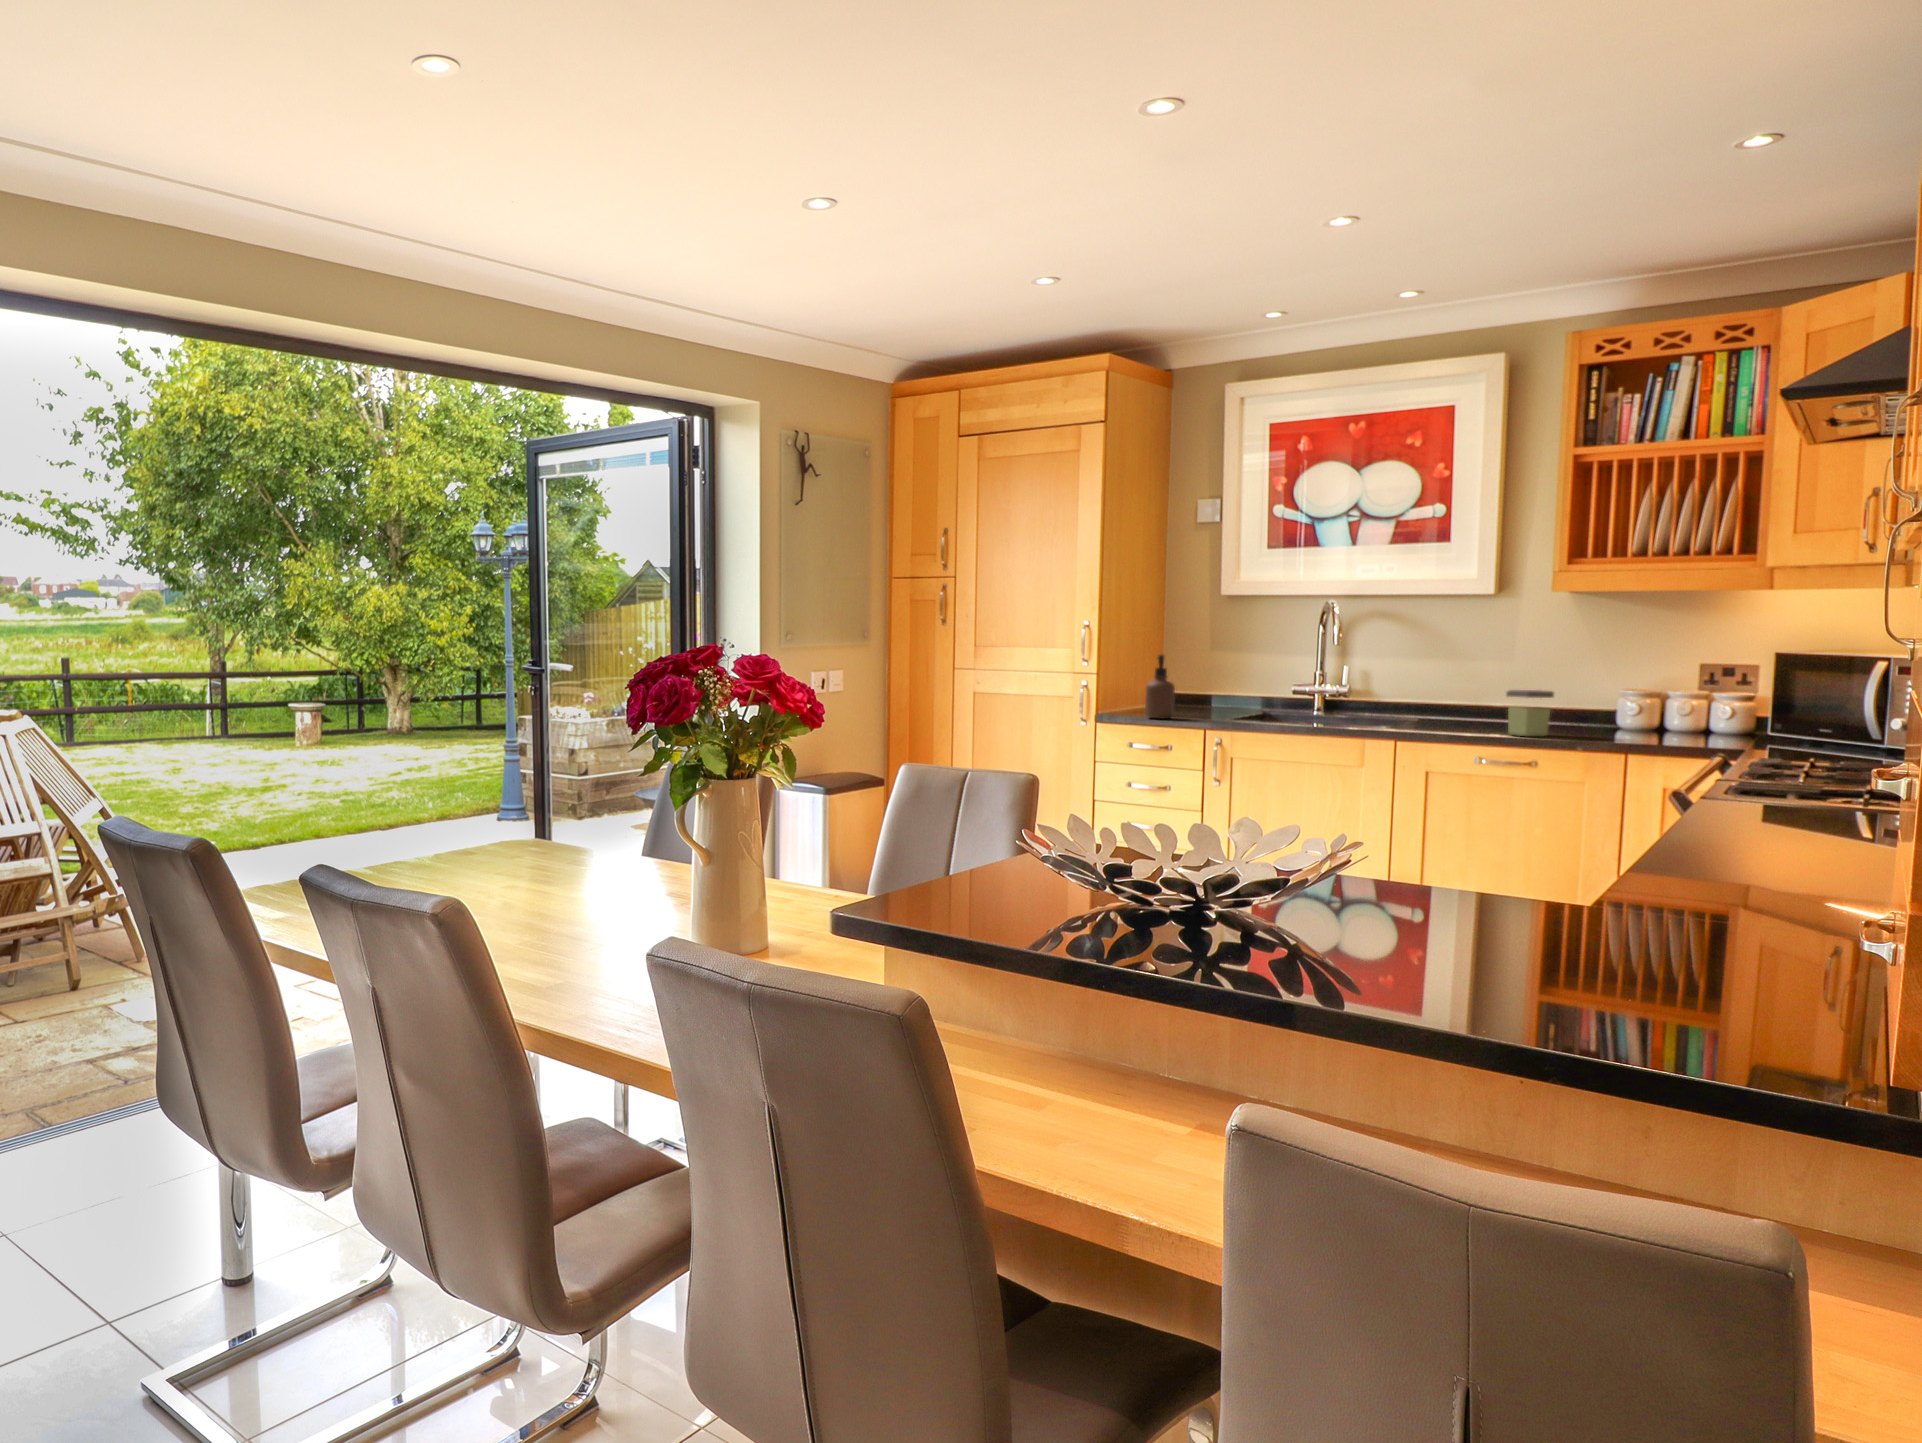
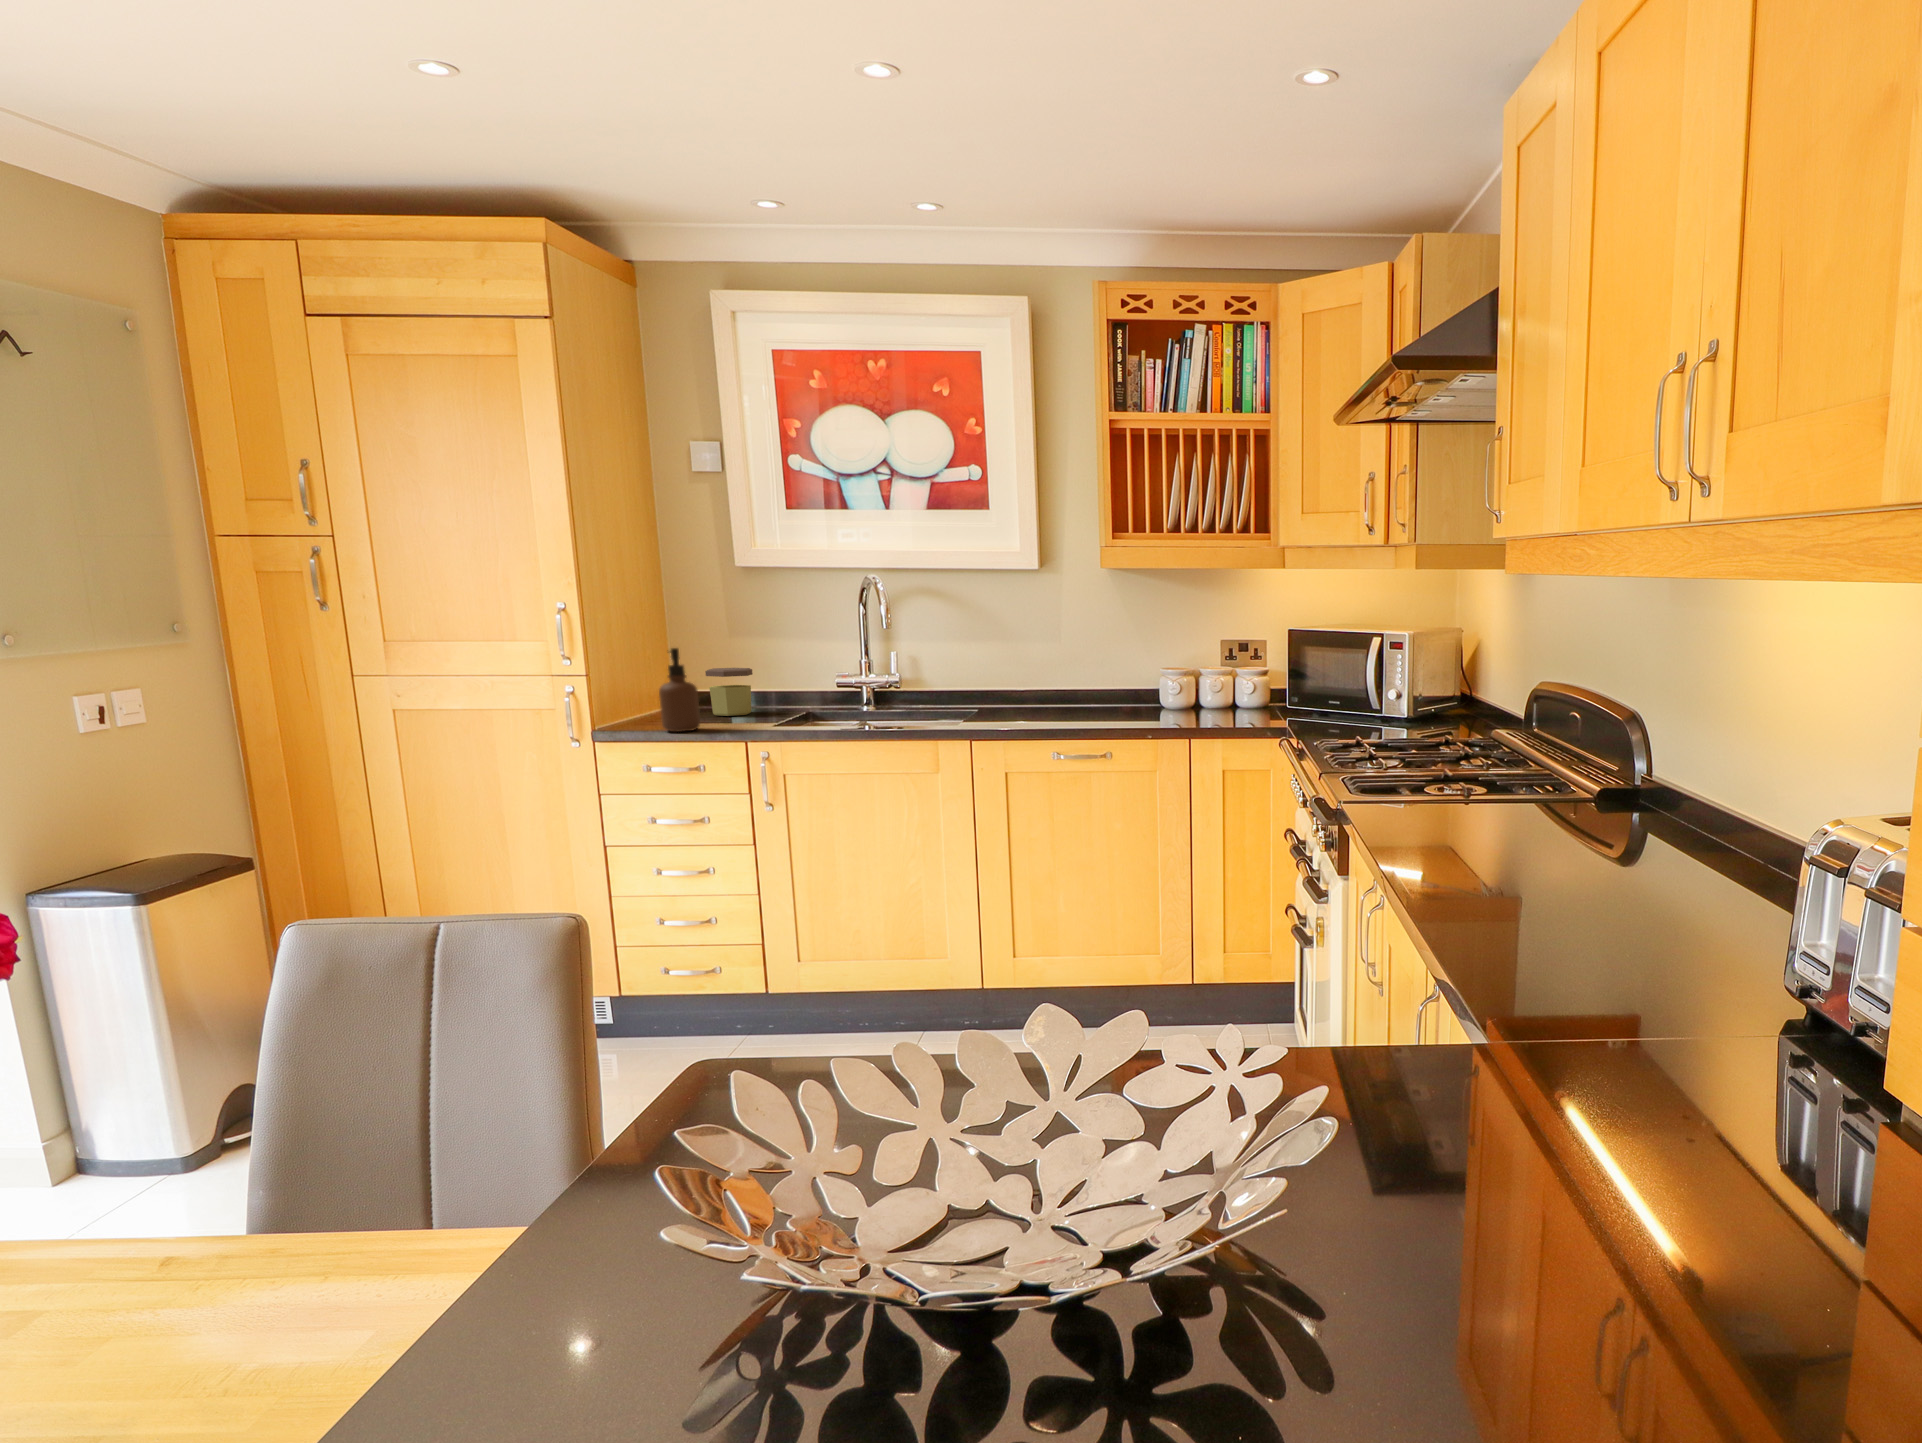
jar: present [1506,690,1554,736] -> present [705,668,753,716]

